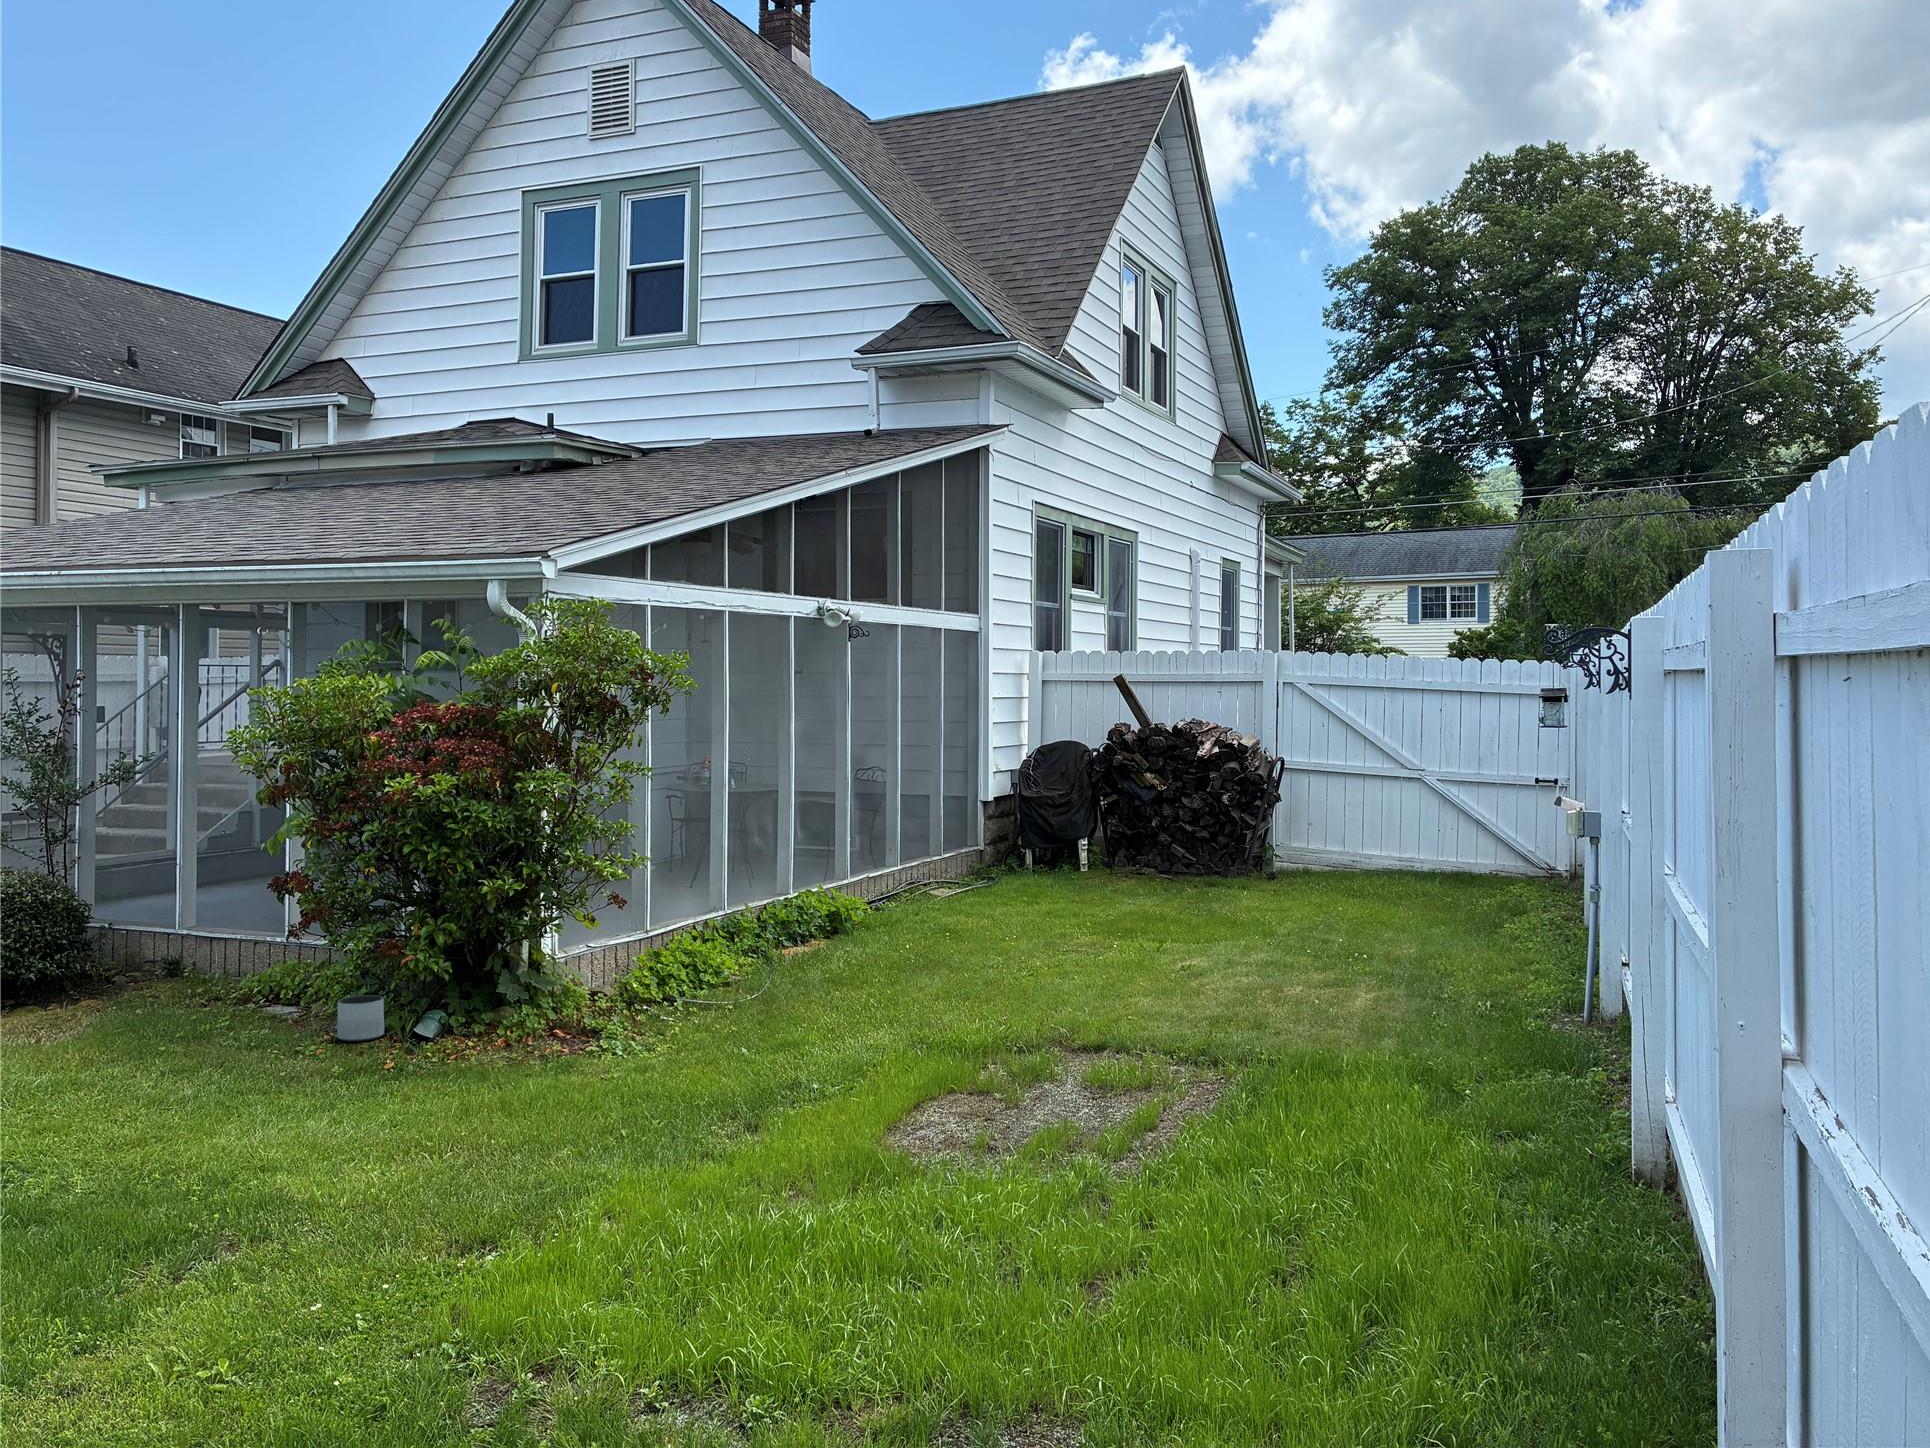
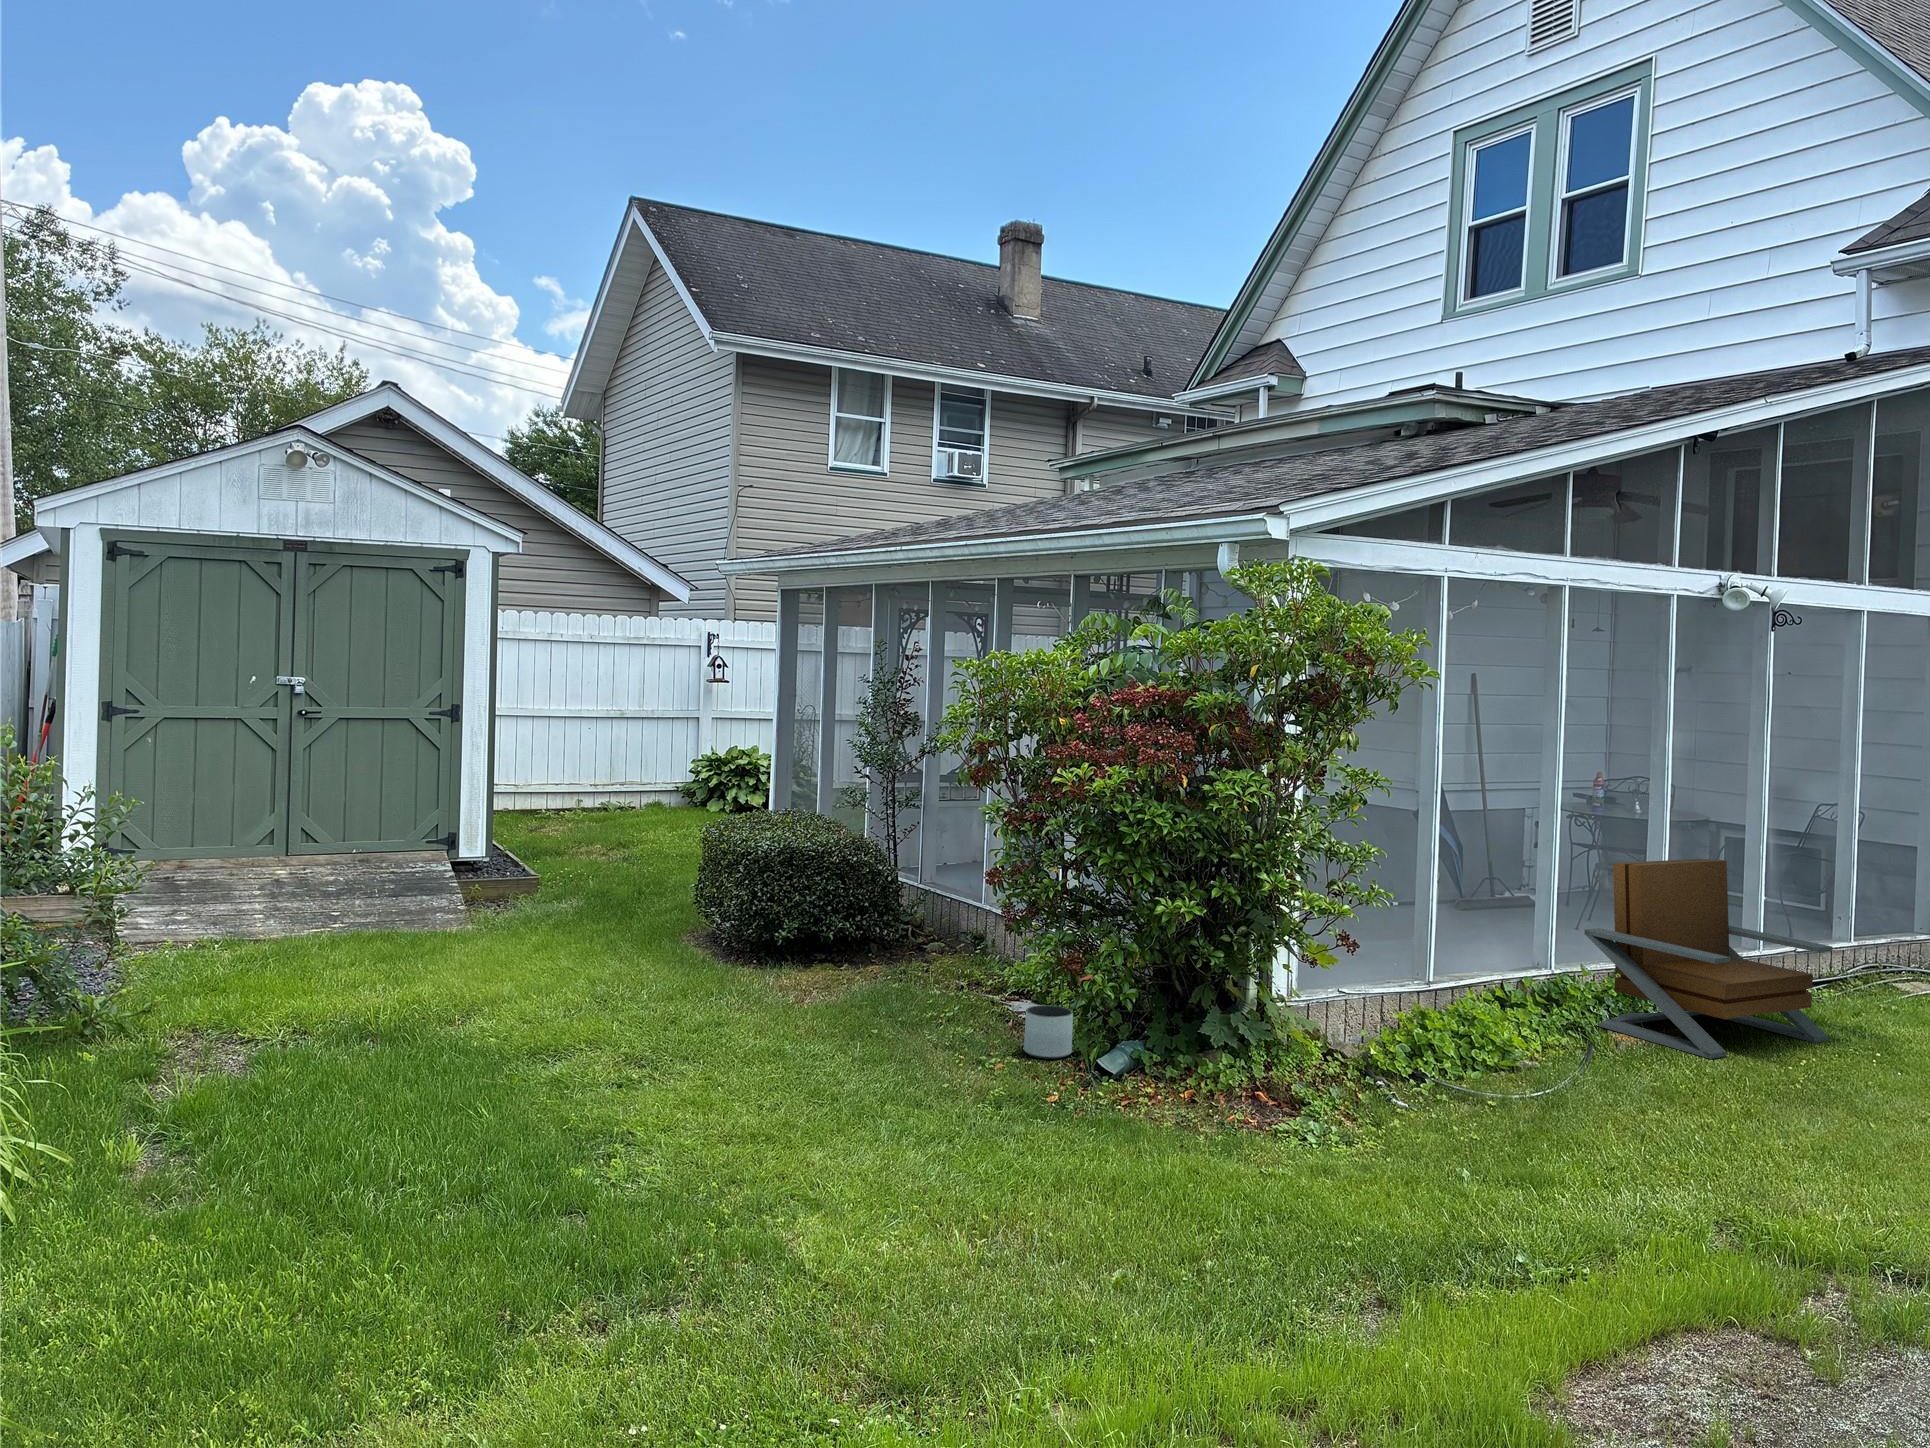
lounge chair: none [748,813,910,954] -> present [1584,859,1833,1059]

